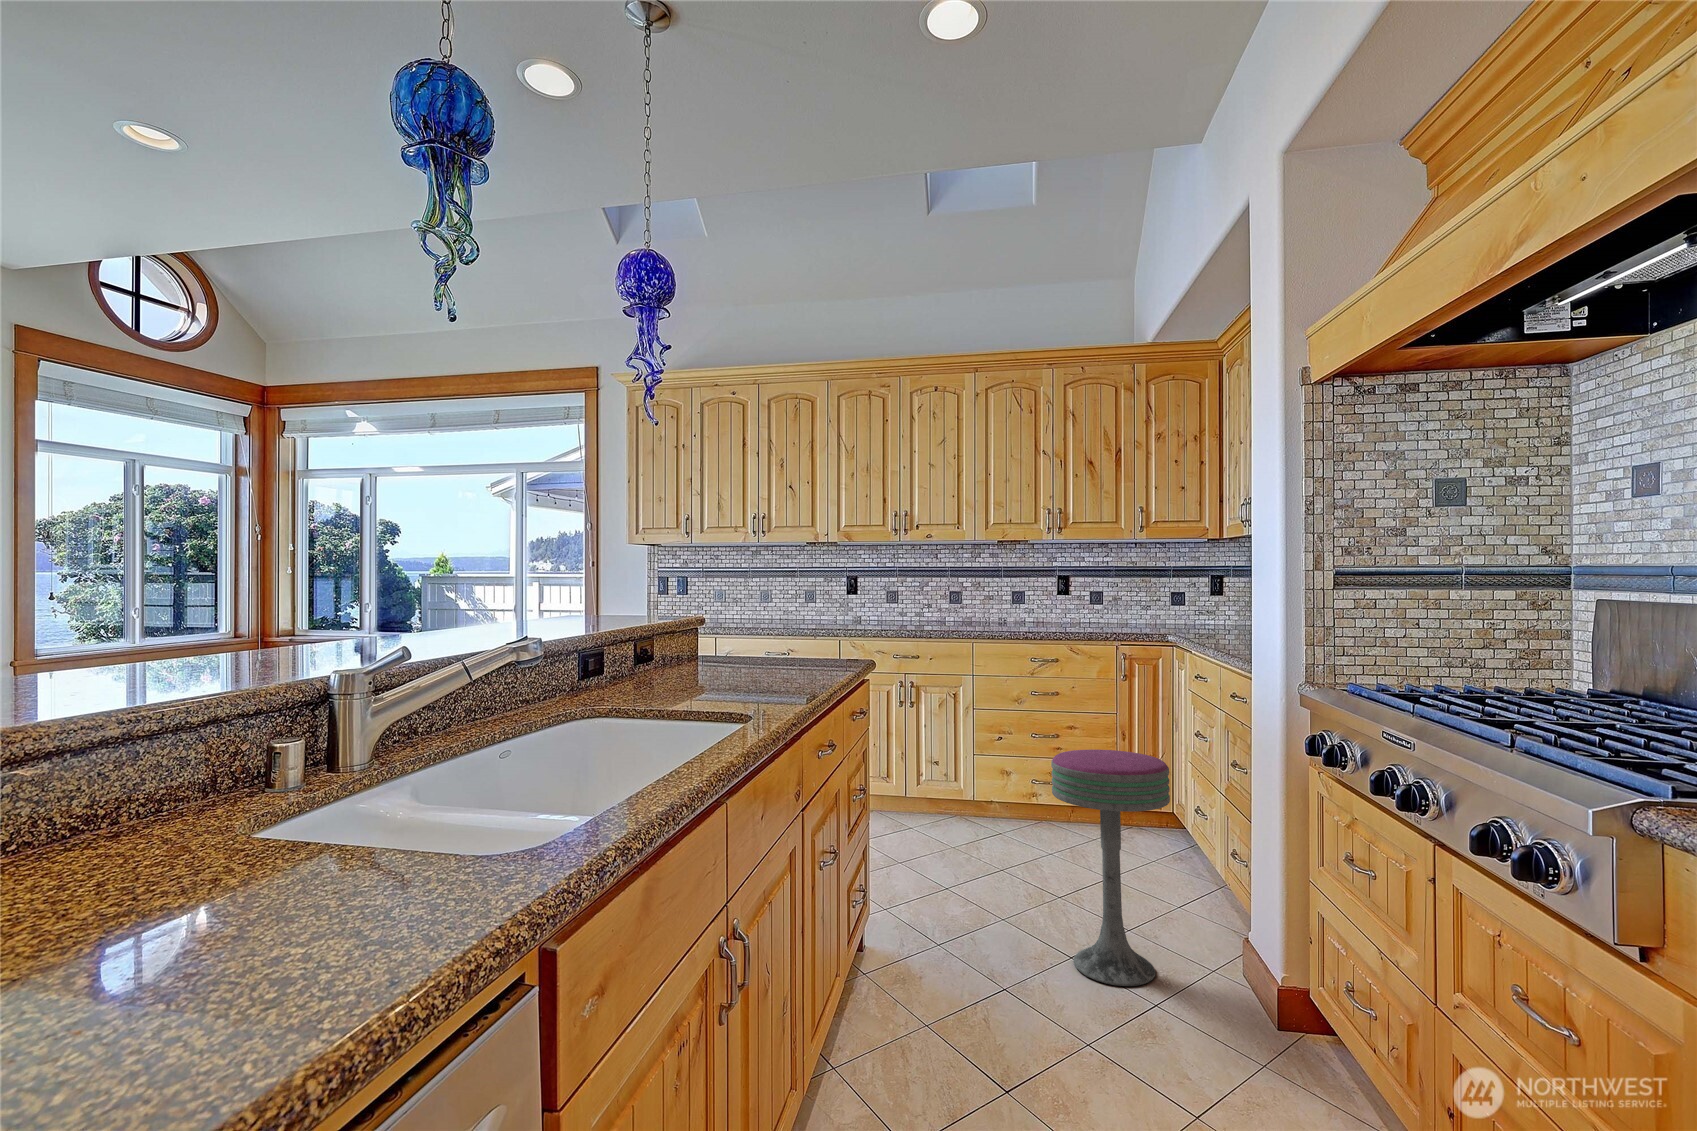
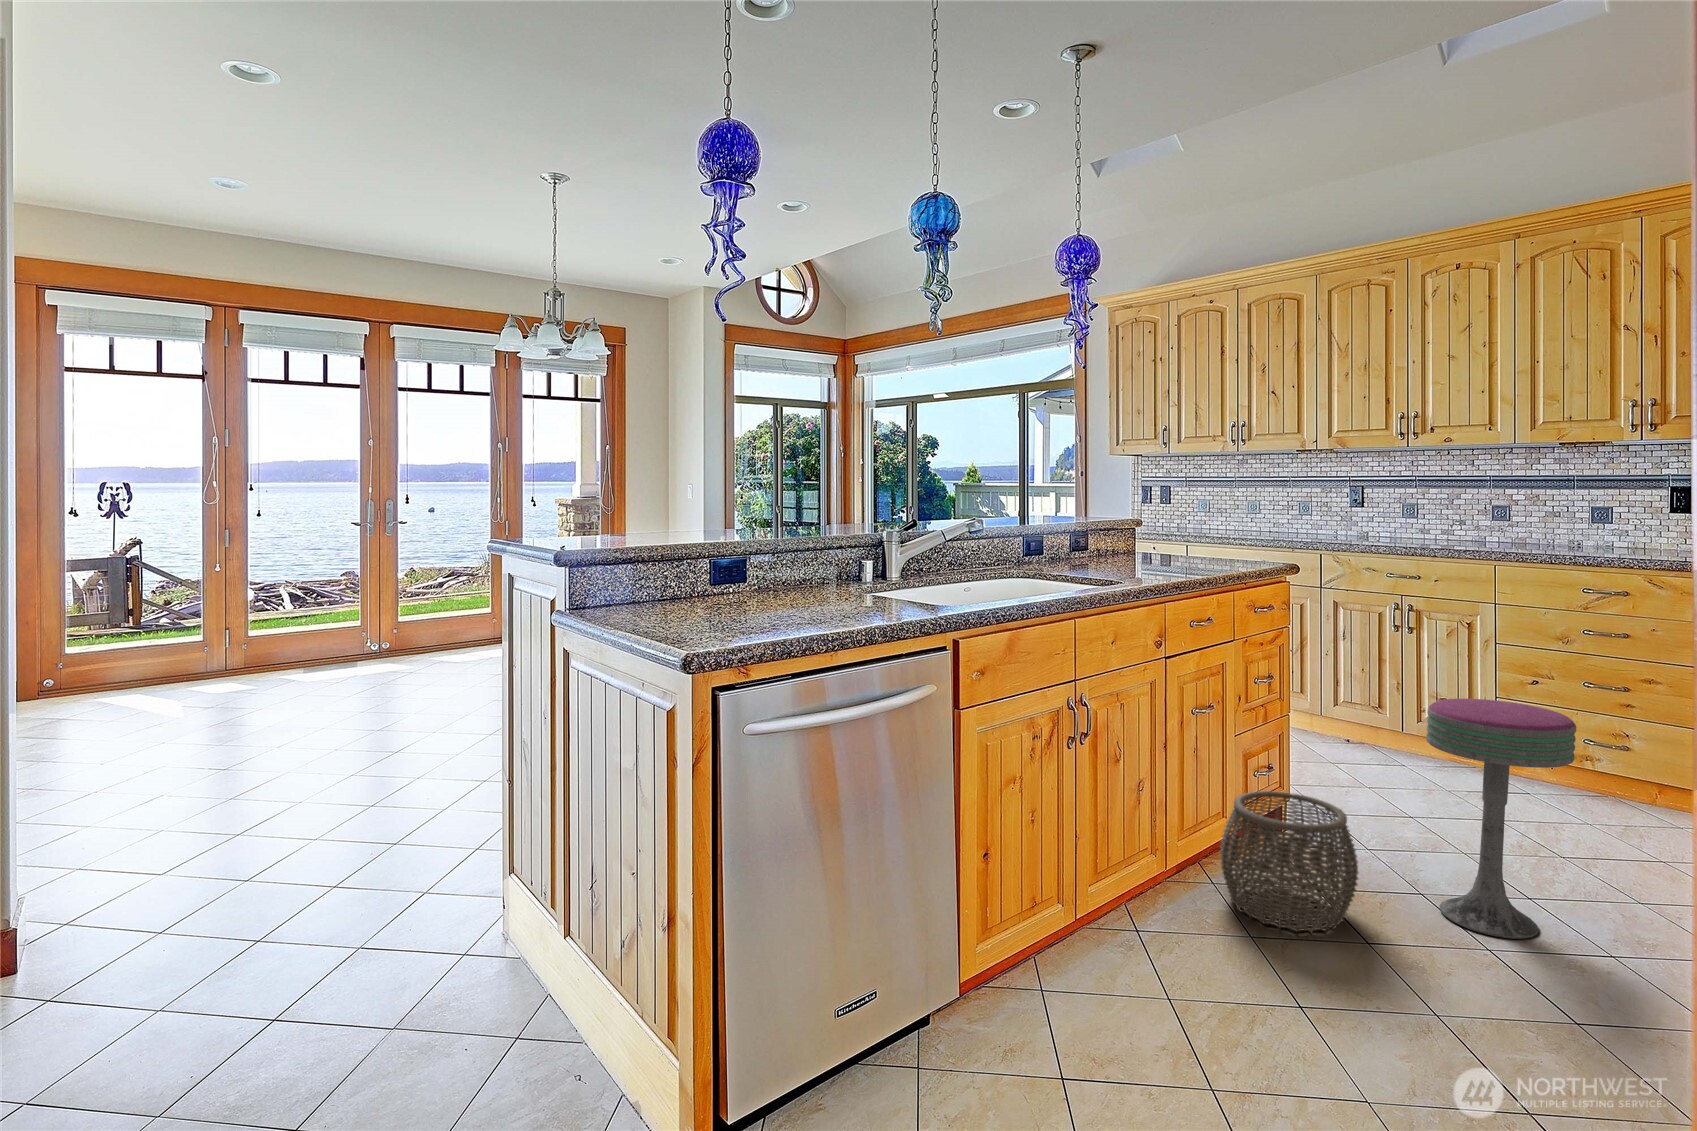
woven basket: none [903,882,1048,1058] -> present [1220,791,1358,933]

